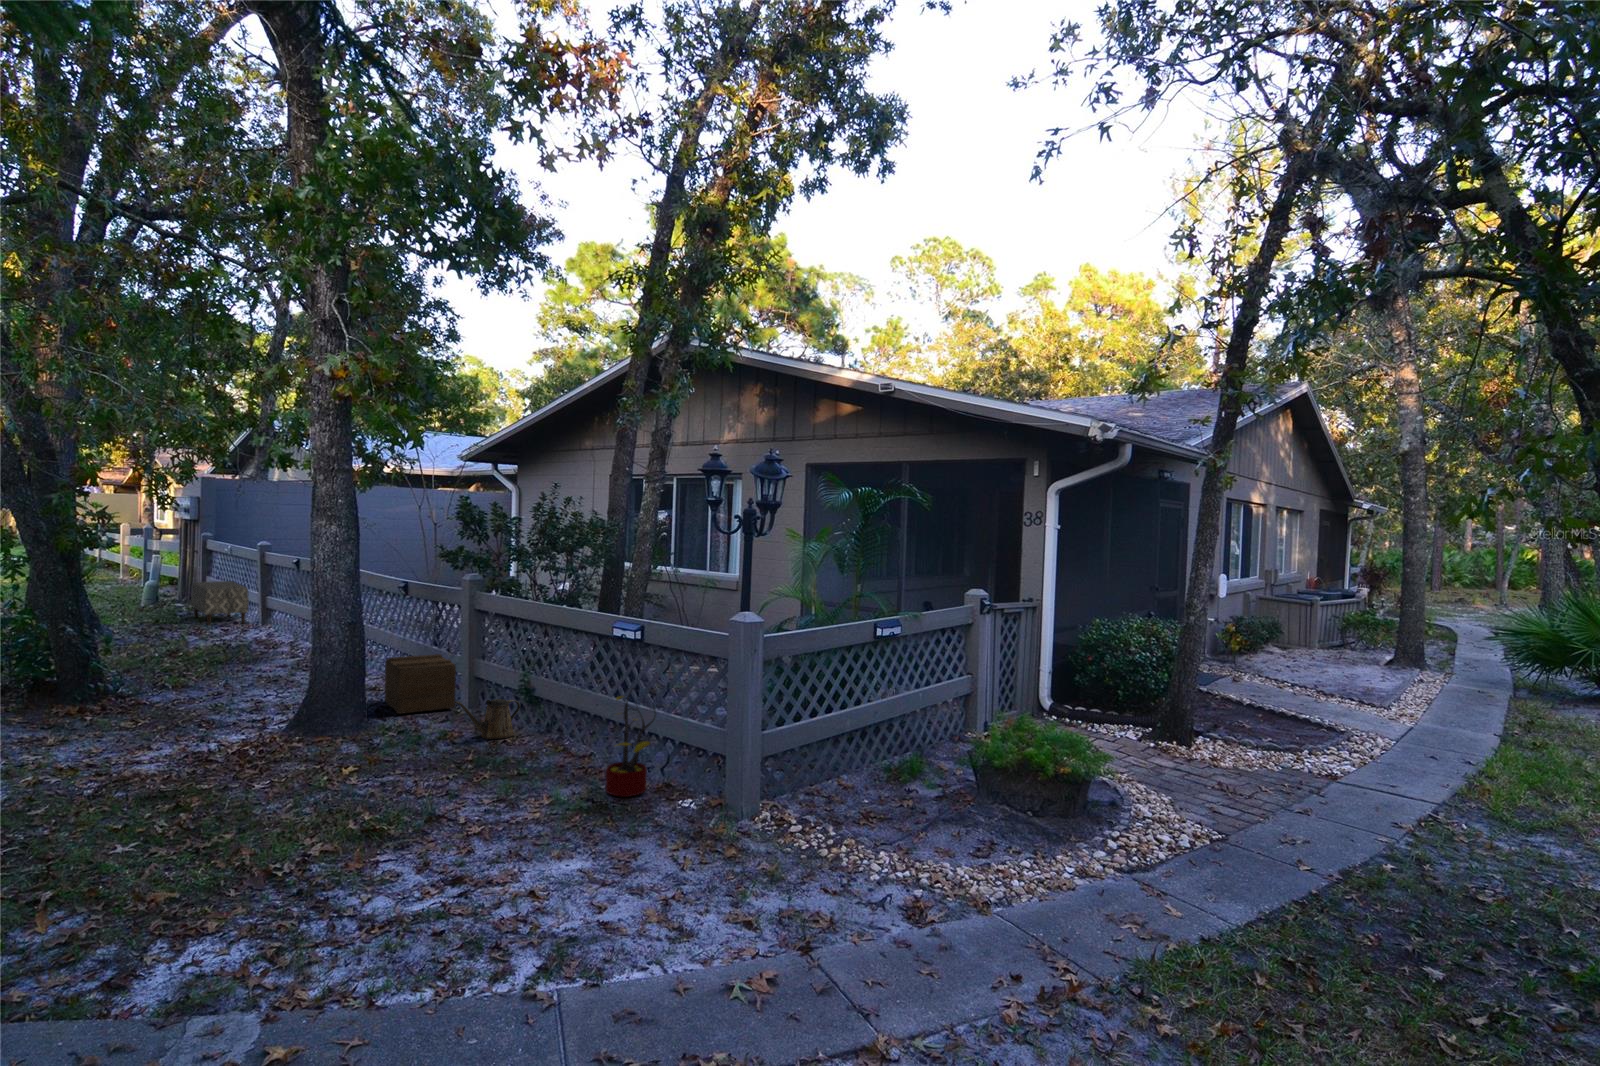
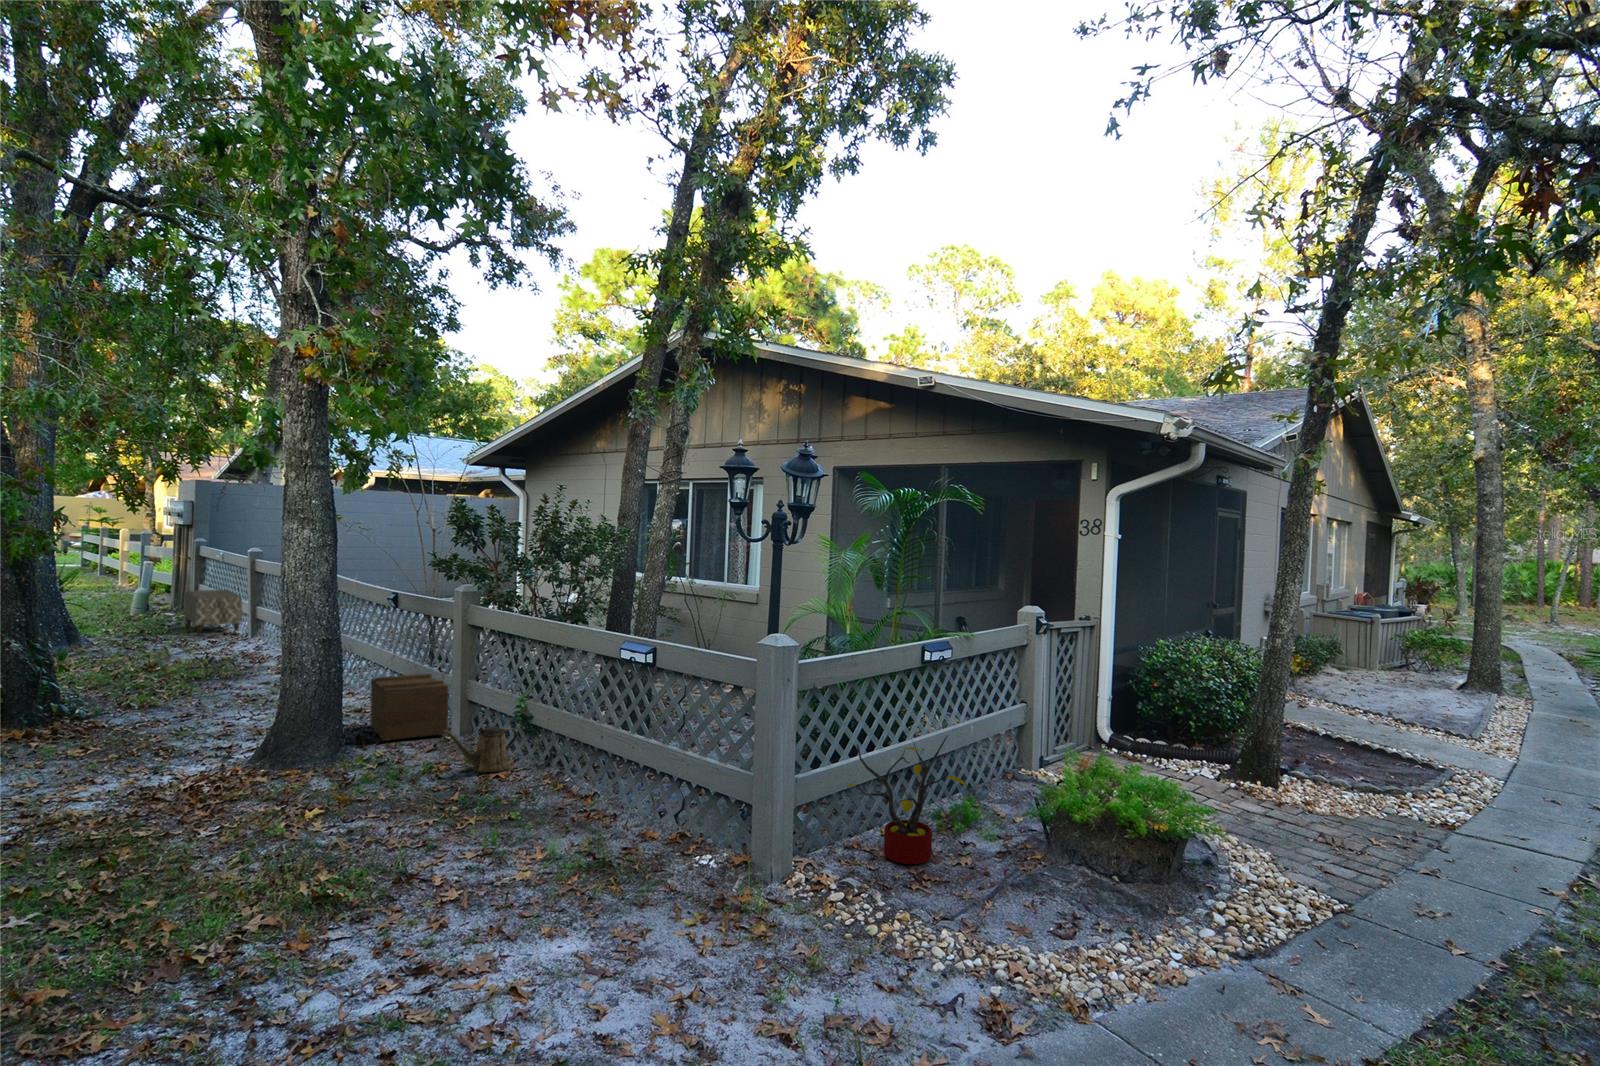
decorative plant: present [606,696,656,797] -> present [848,735,967,864]

